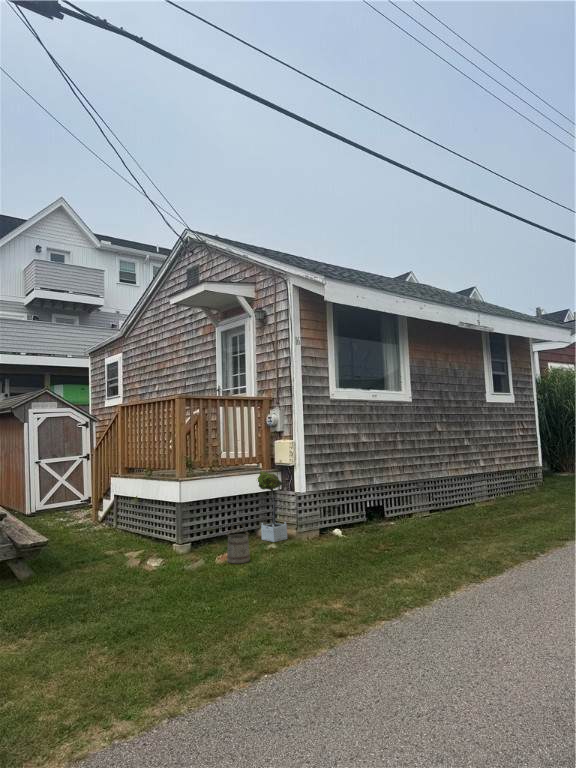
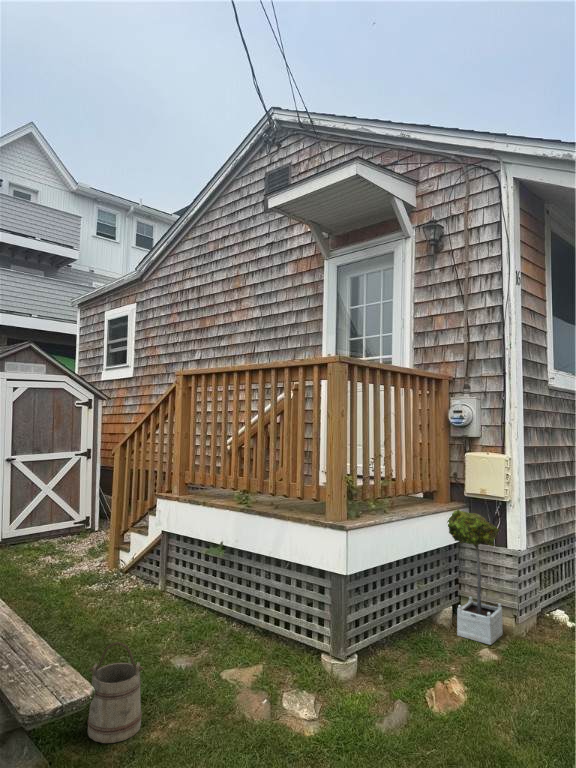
bucket: present [227,523,250,563] -> present [88,642,143,743]

